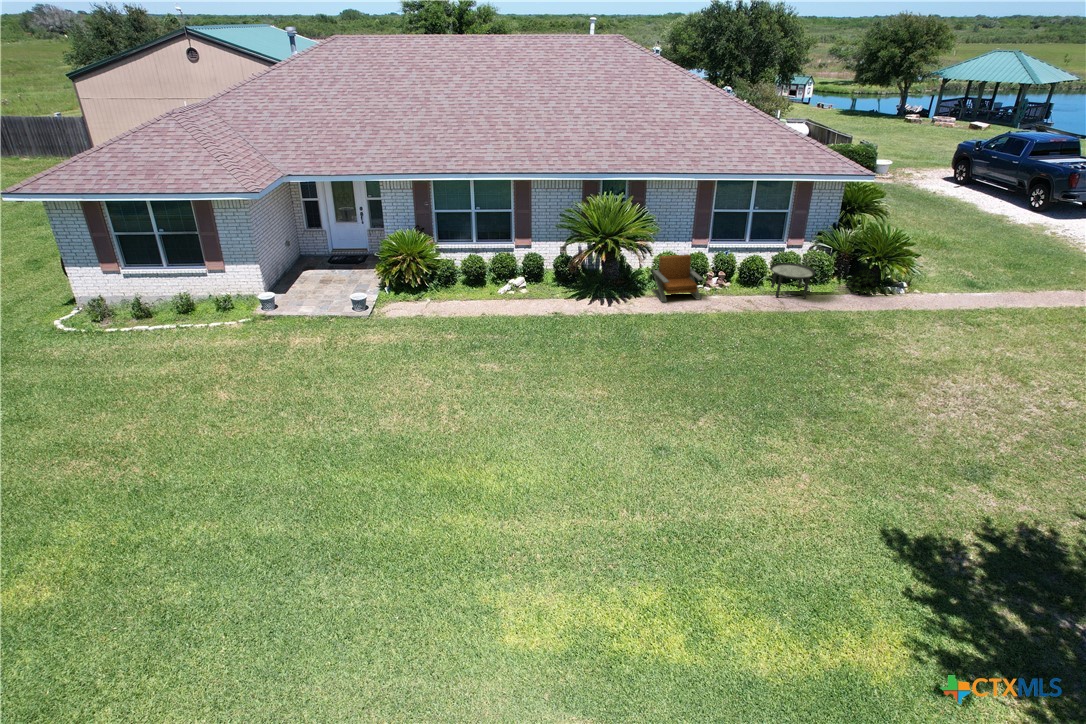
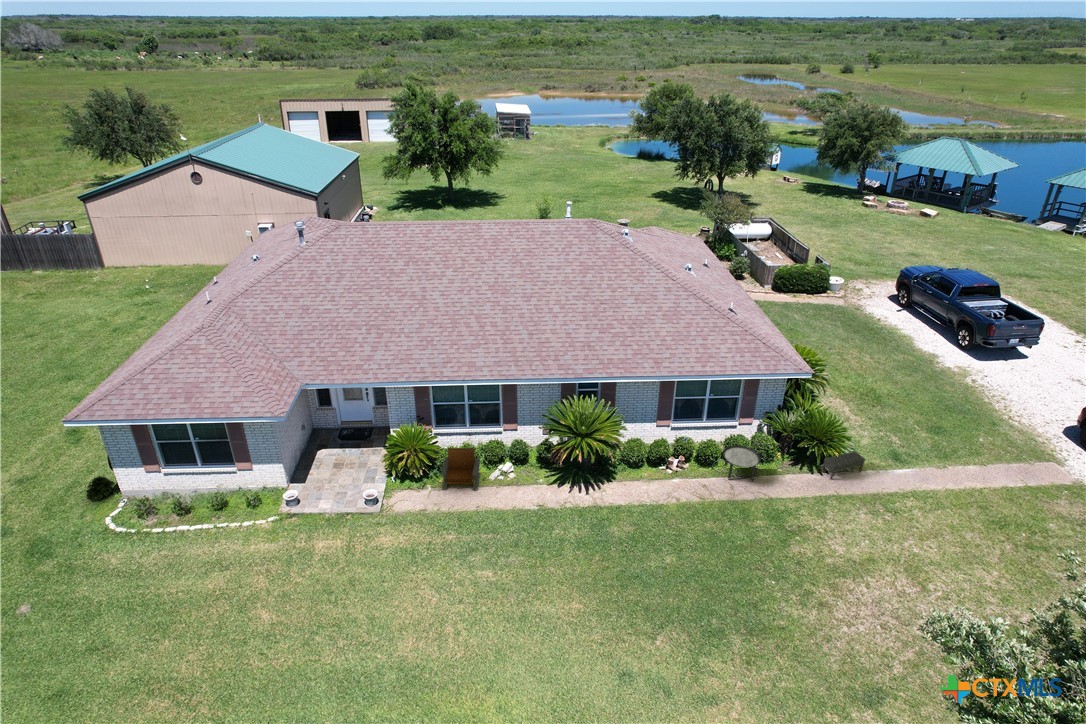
lounge chair: present [651,254,703,302] -> present [441,448,480,490]
potted plant: present [846,270,877,295] -> present [86,476,116,501]
bench: none [887,271,940,299] -> present [822,451,865,479]

